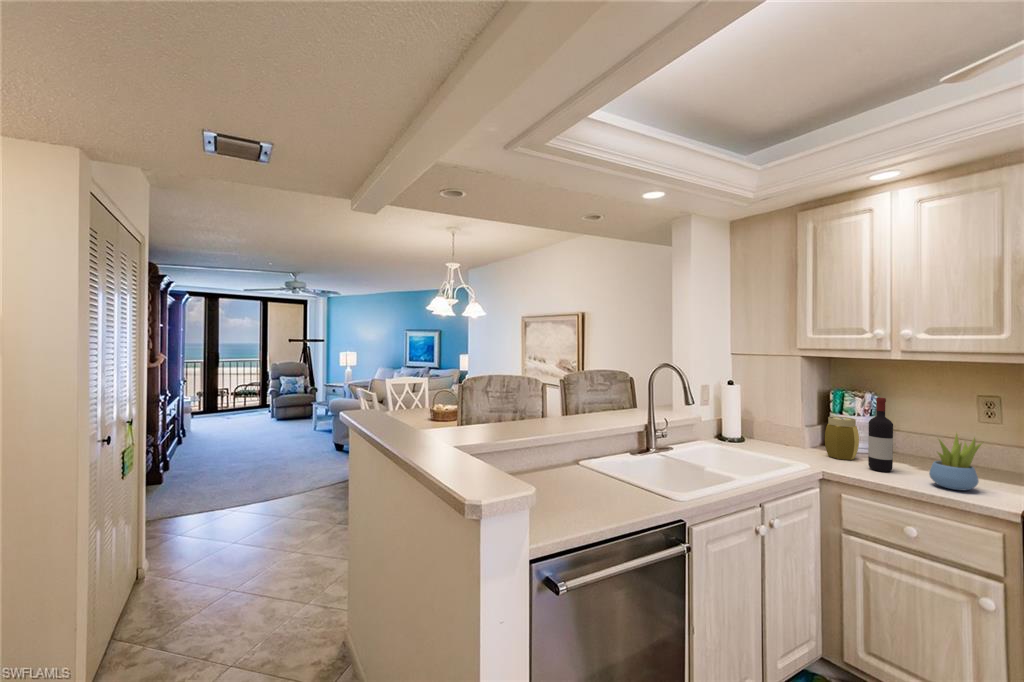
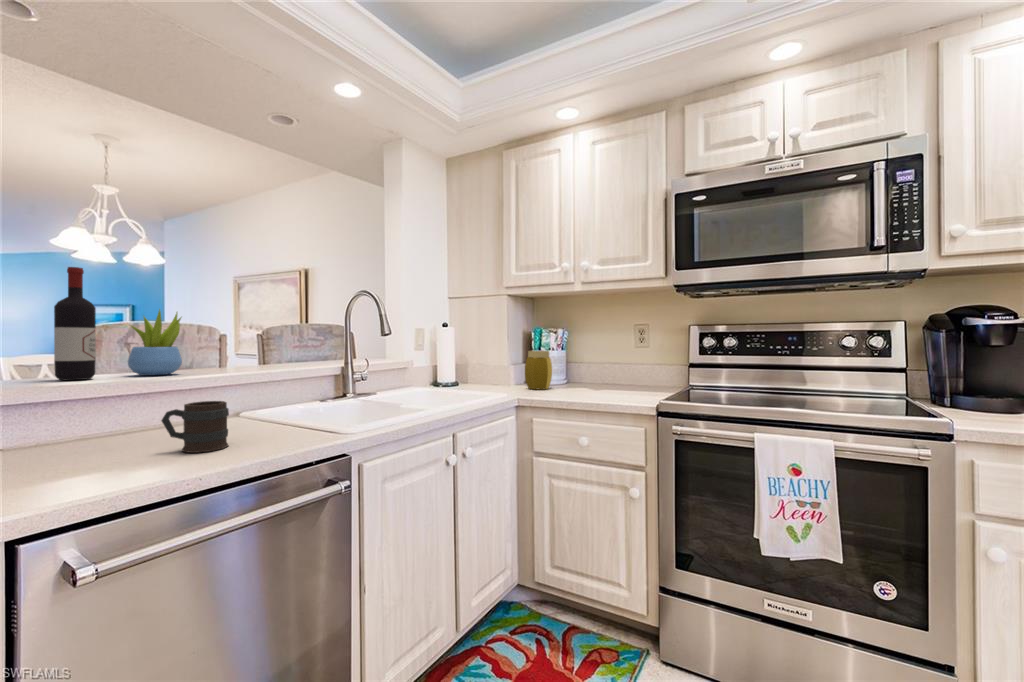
wine bottle: present [868,398,893,472] -> present [54,267,96,380]
succulent plant: present [929,433,982,490] -> present [128,309,182,375]
mug: none [563,467,601,506] -> present [161,401,229,453]

